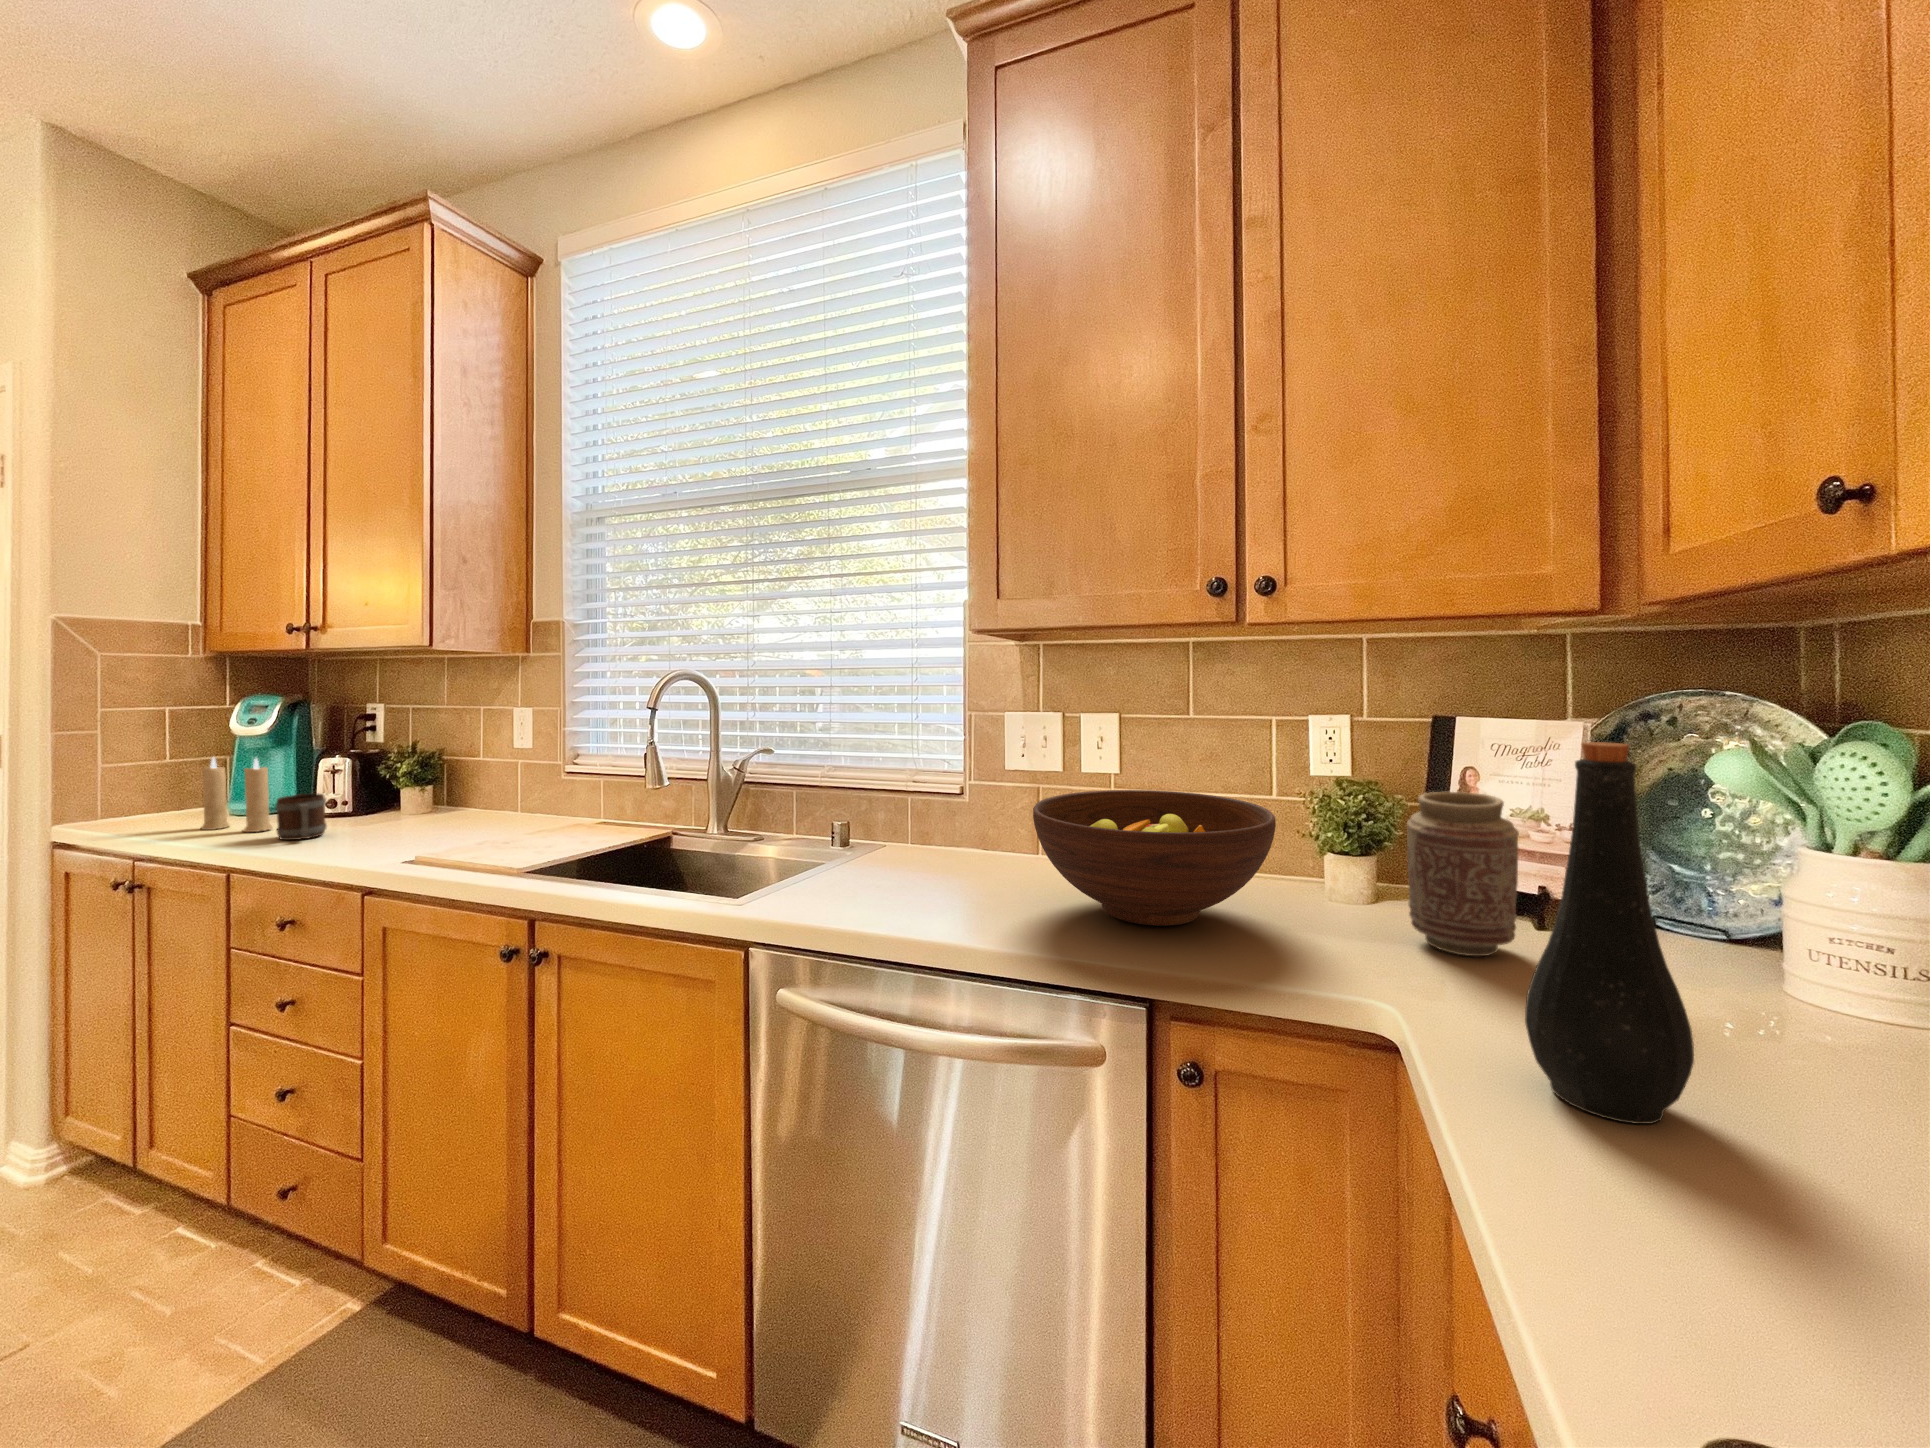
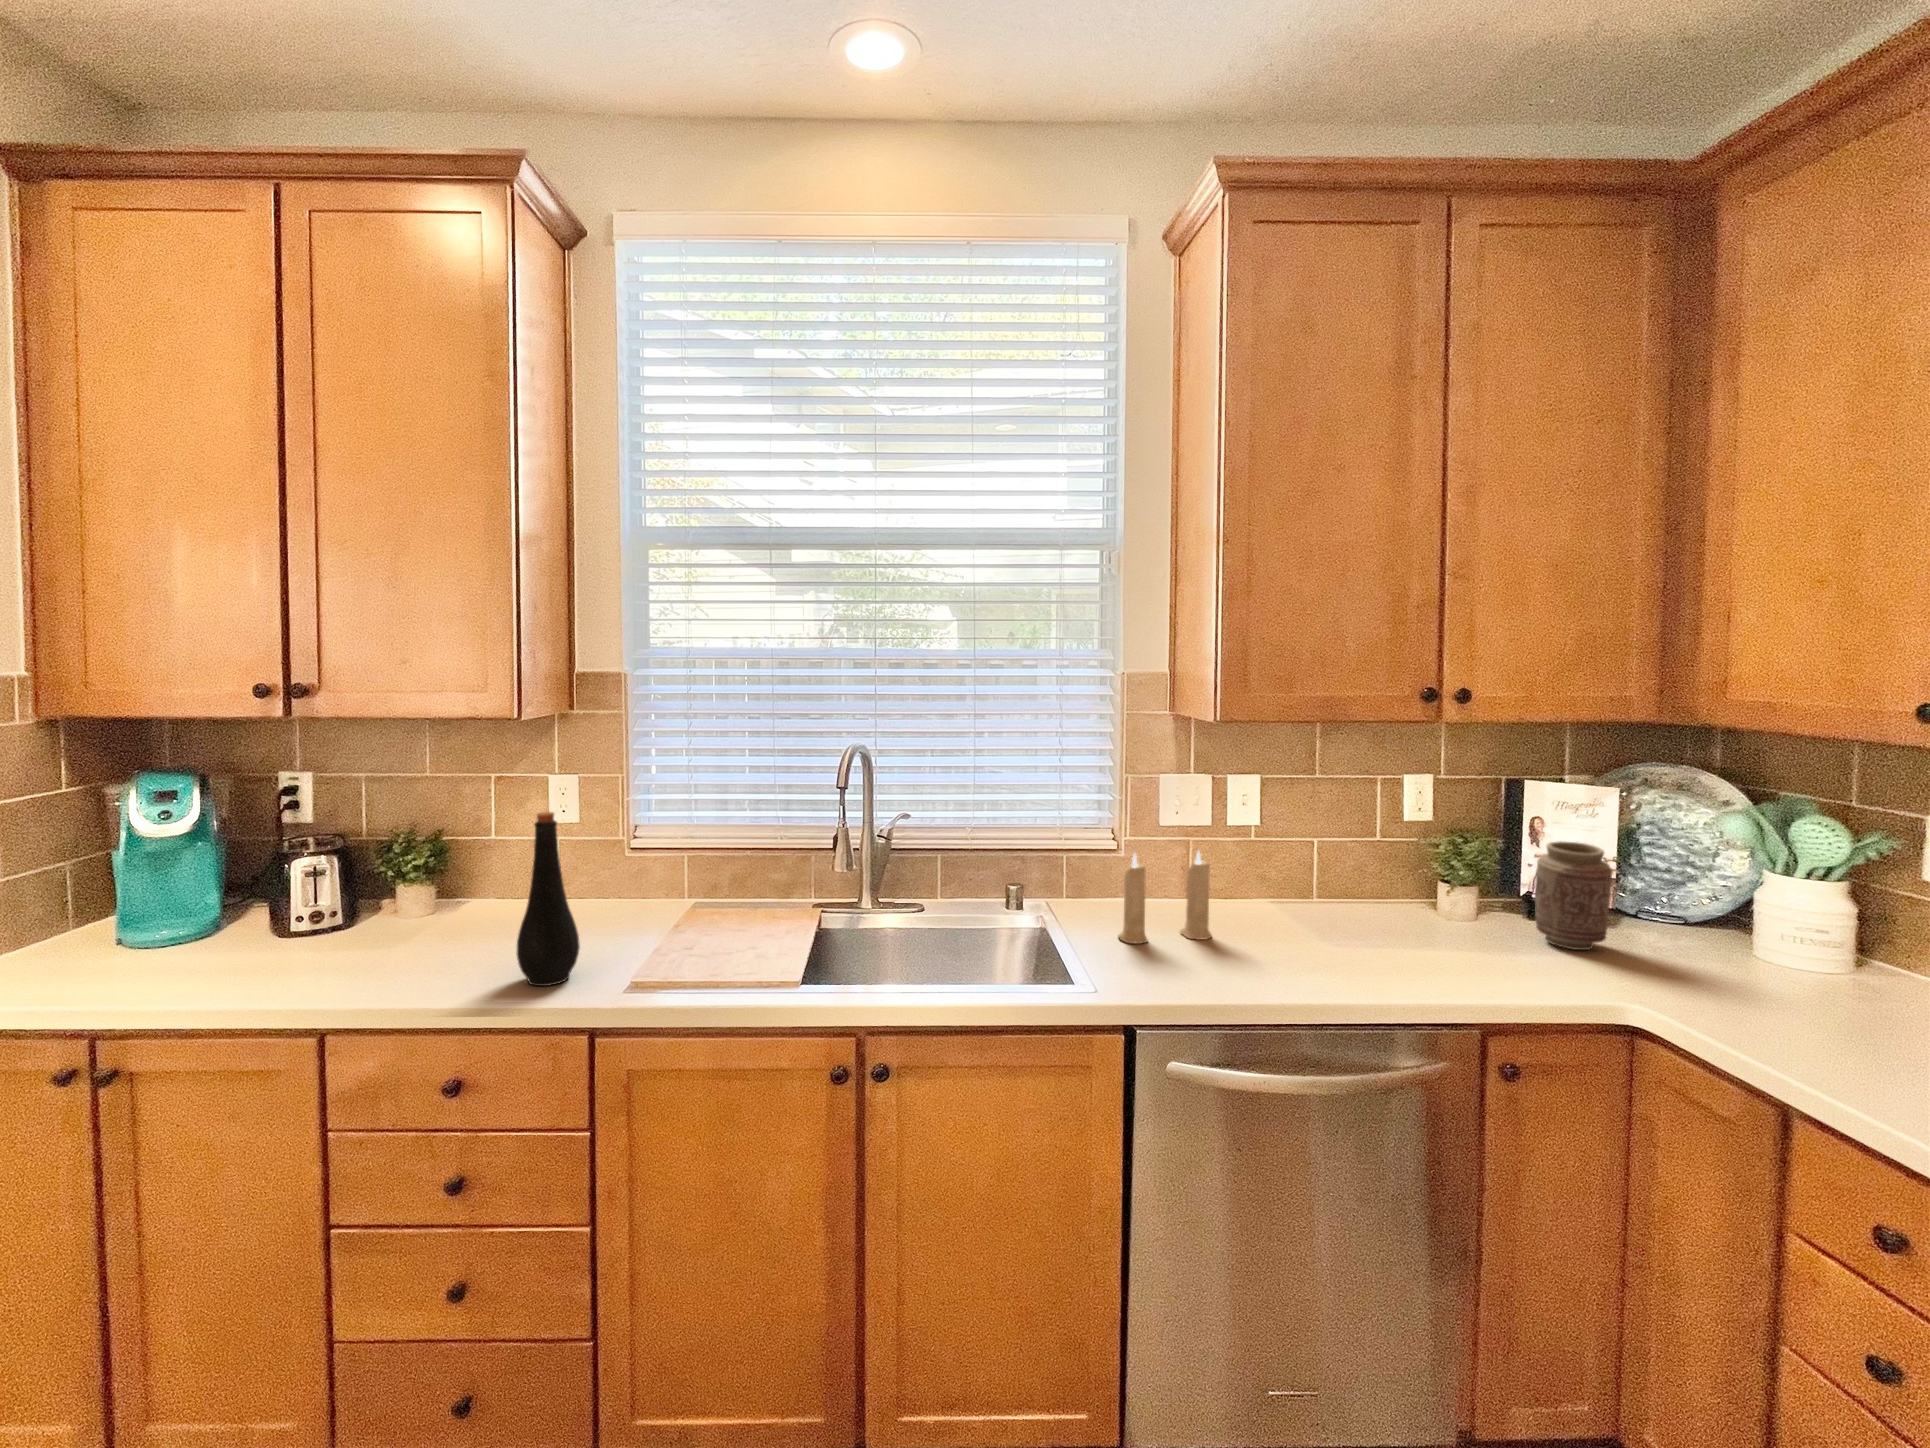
bottle: present [1525,742,1694,1124] -> present [516,812,580,986]
candle: present [201,757,272,832] -> present [1118,851,1212,944]
fruit bowl: present [1033,790,1276,926] -> none [1278,845,1477,955]
mug: present [276,794,327,840] -> none [338,911,404,977]

